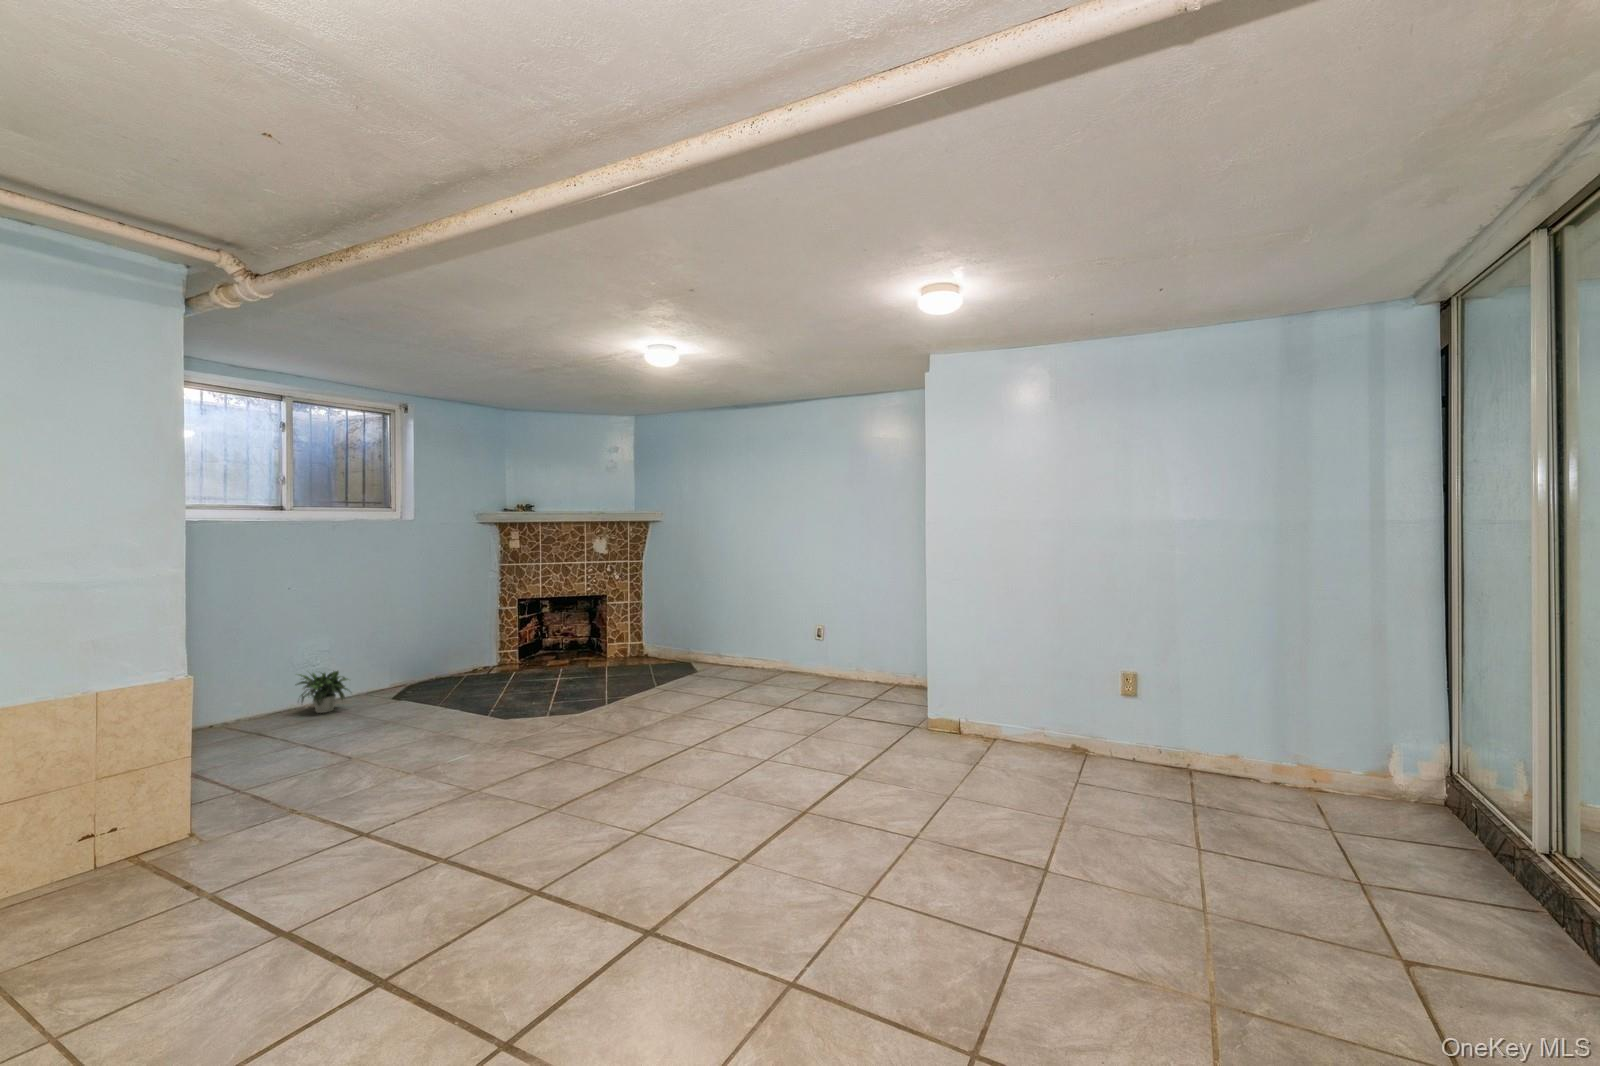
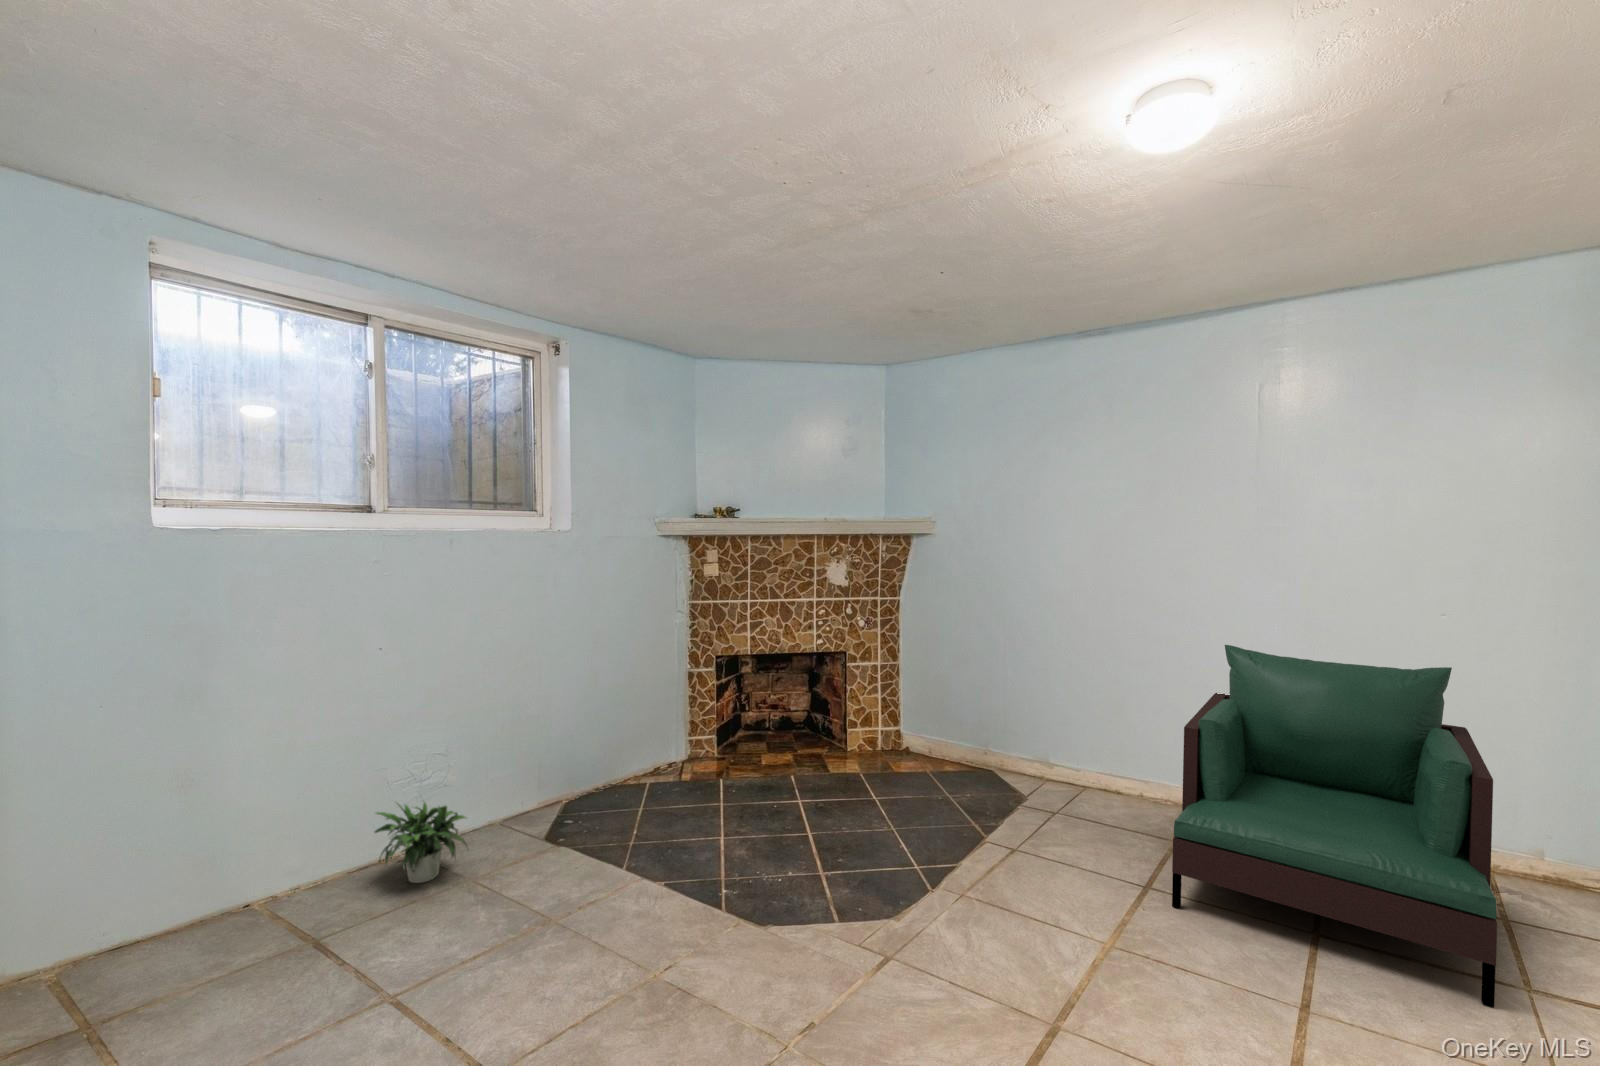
armchair: none [734,575,887,714] -> present [1172,645,1497,1008]

